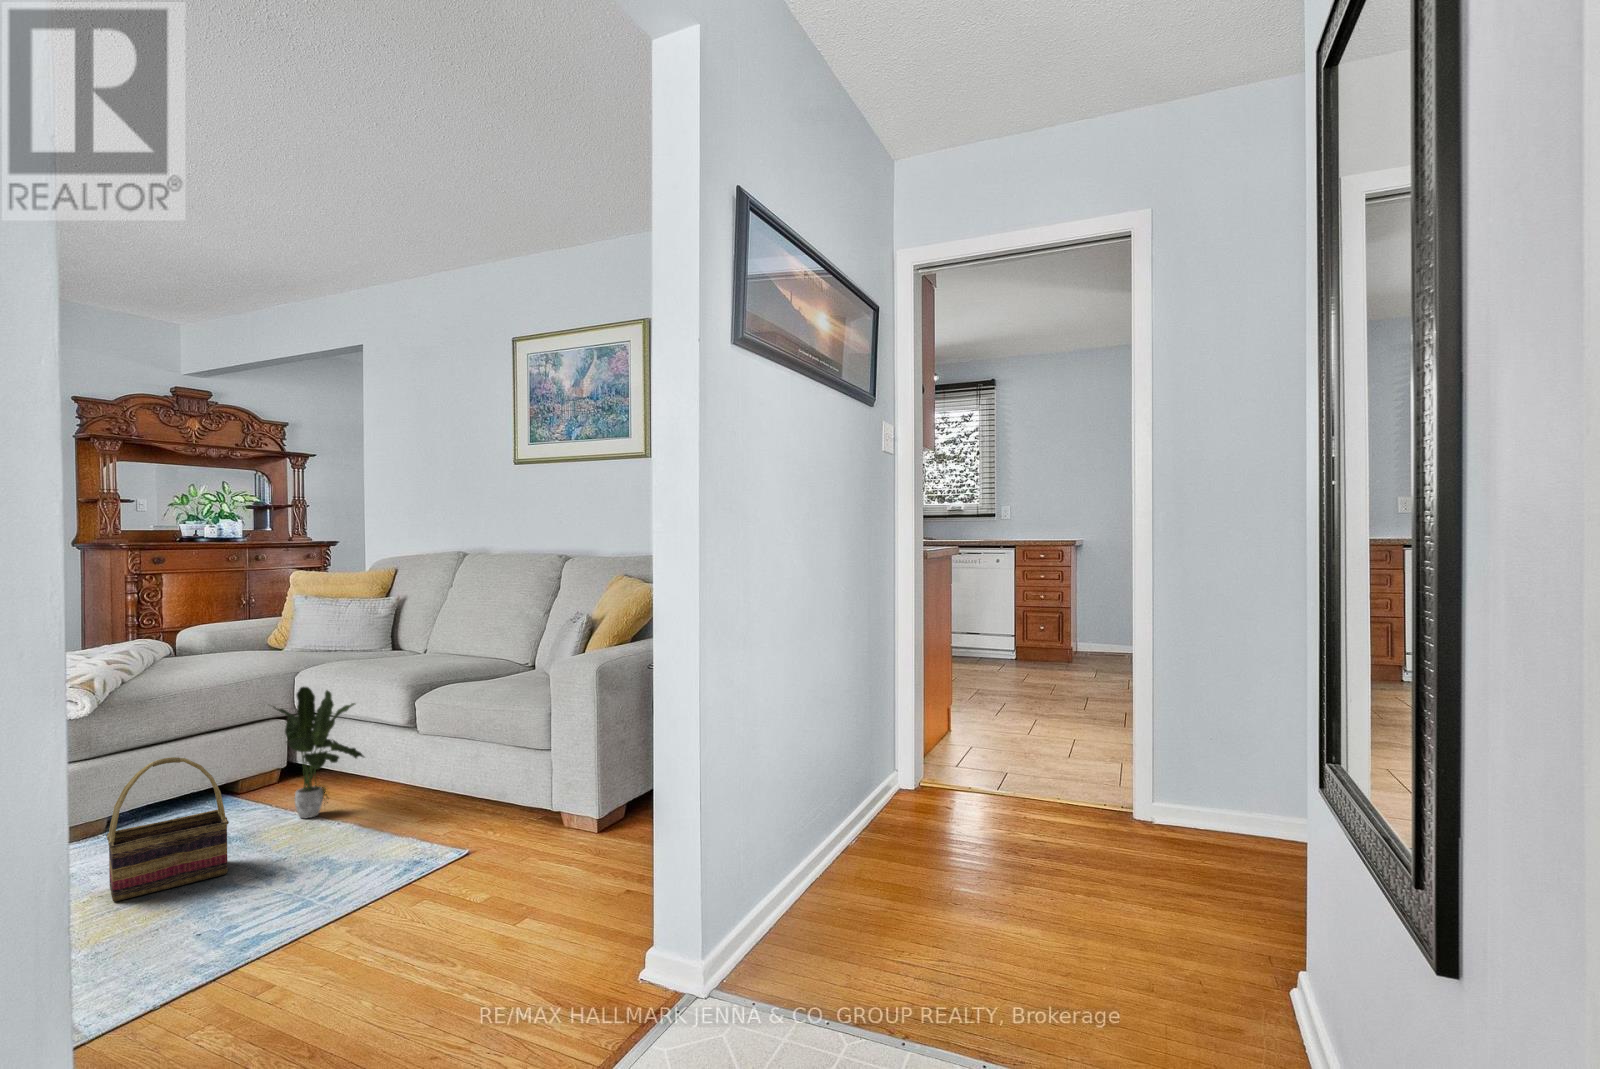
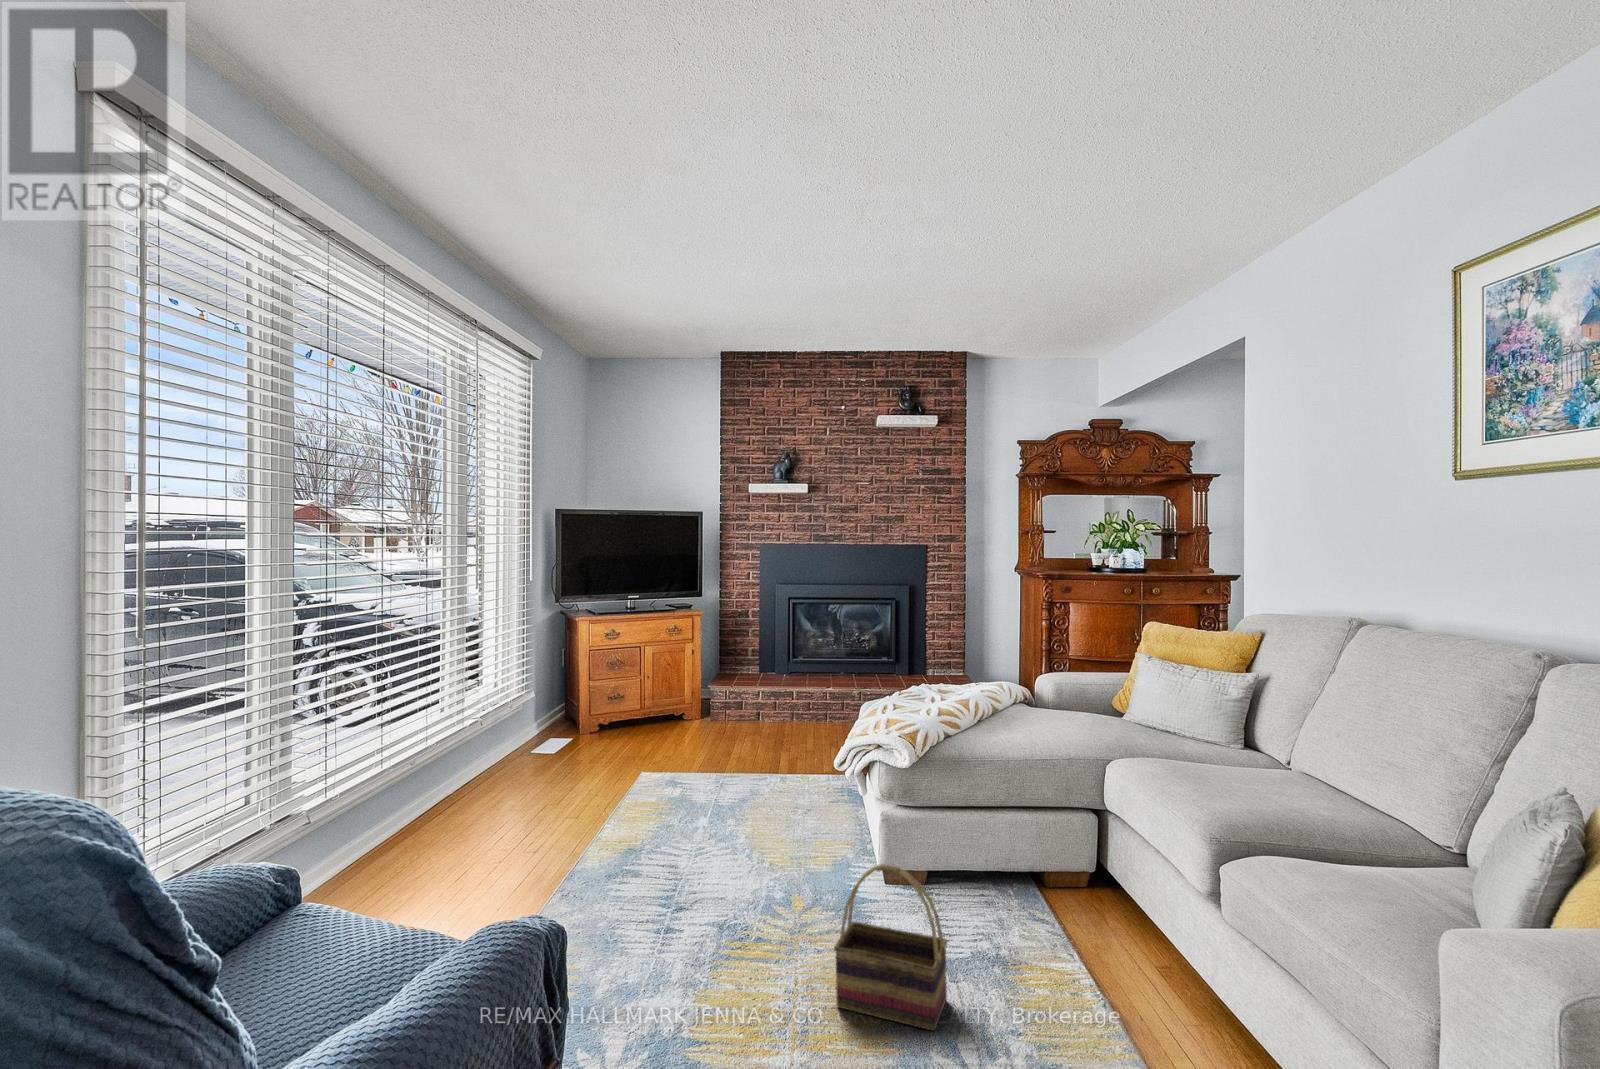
potted plant: present [273,687,364,818] -> none [1029,800,1142,976]

